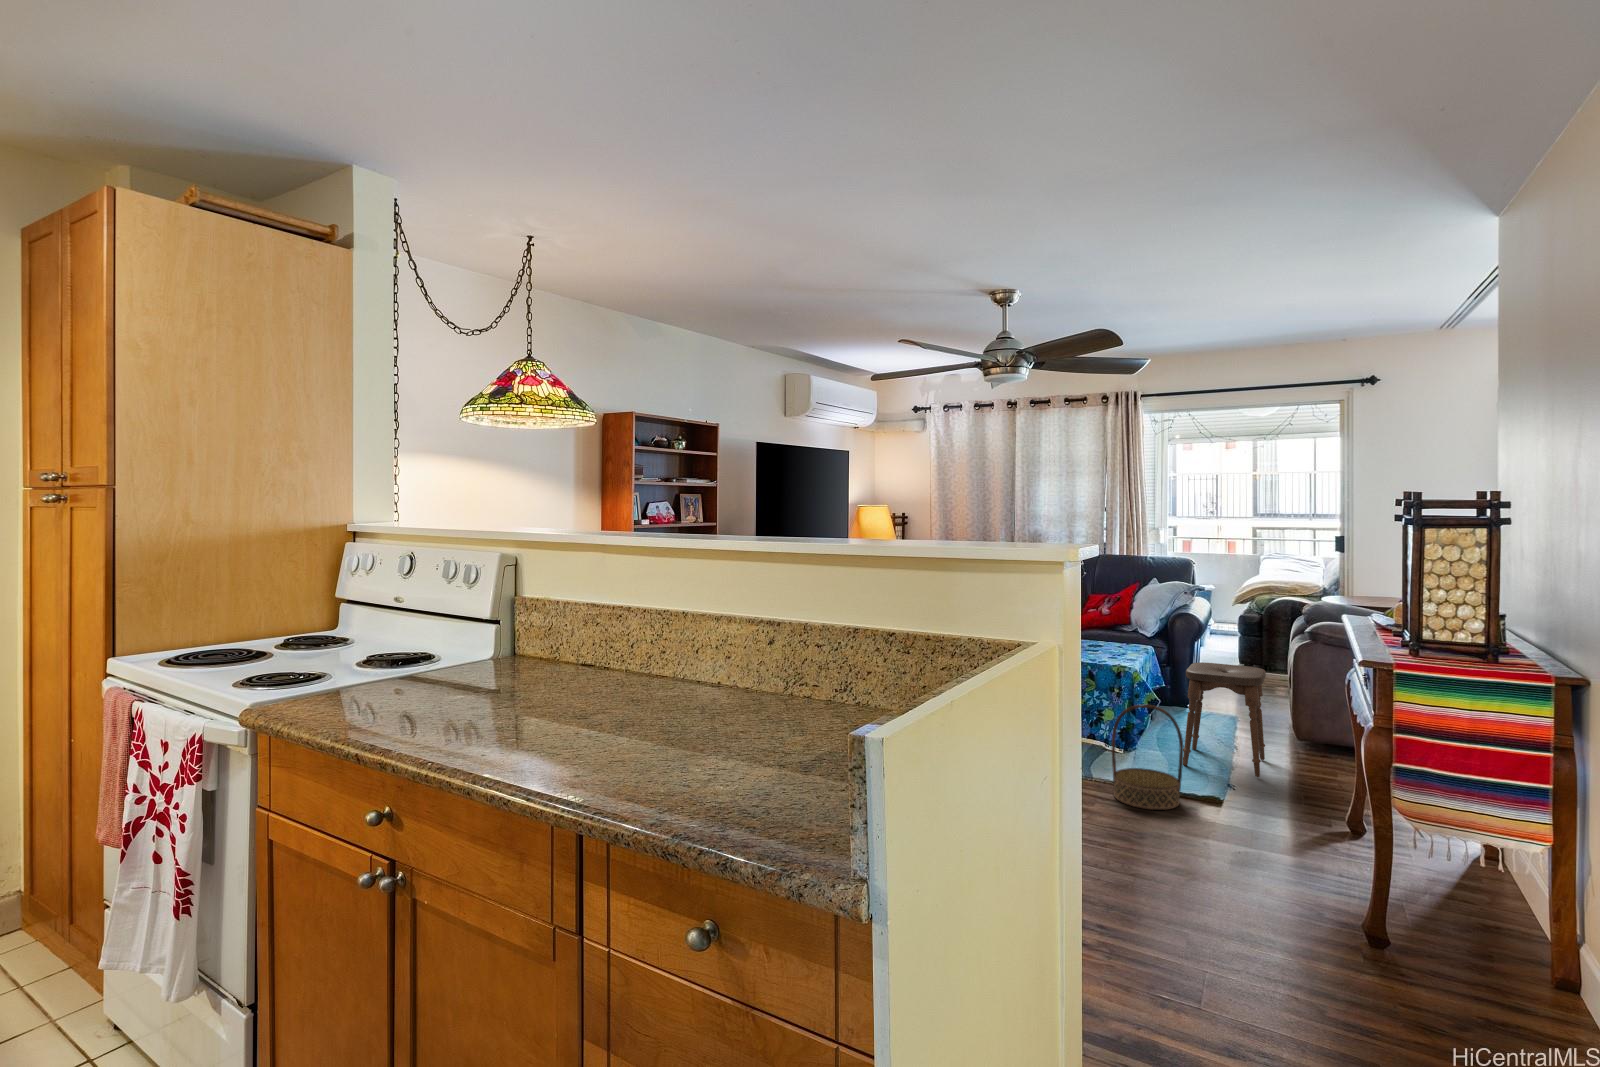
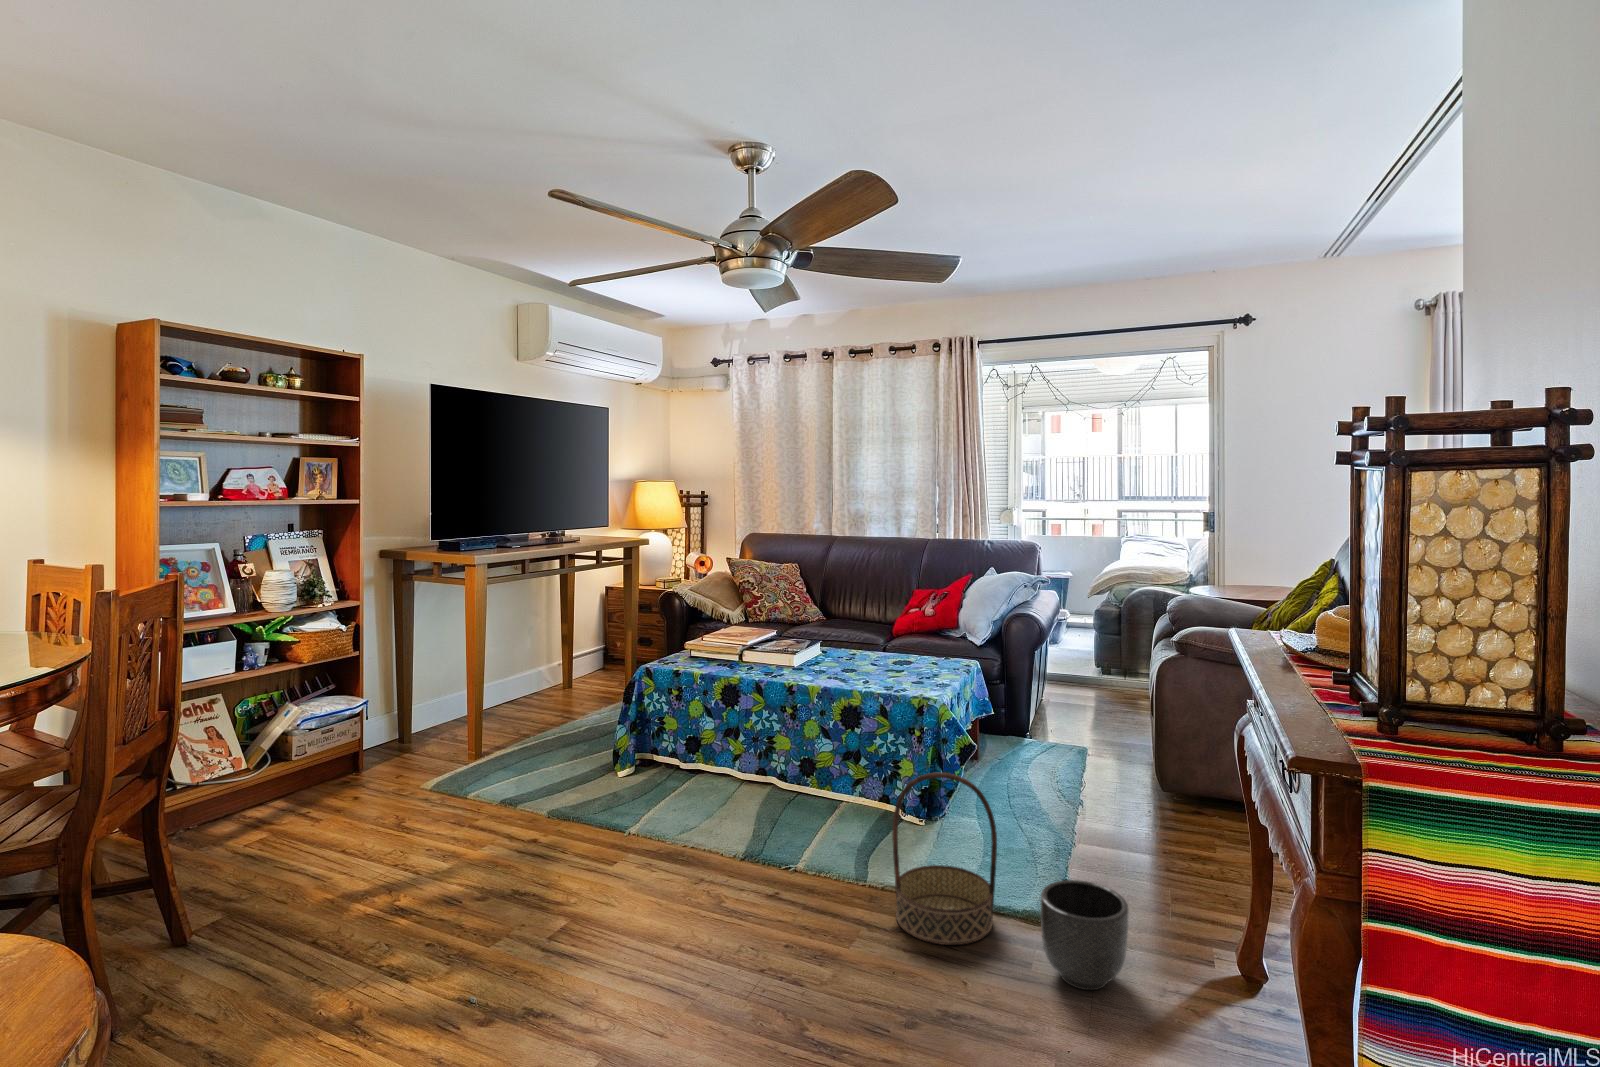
stool: present [1183,662,1266,777] -> none [1008,687,1120,858]
planter: none [1215,771,1273,833] -> present [1041,880,1129,990]

